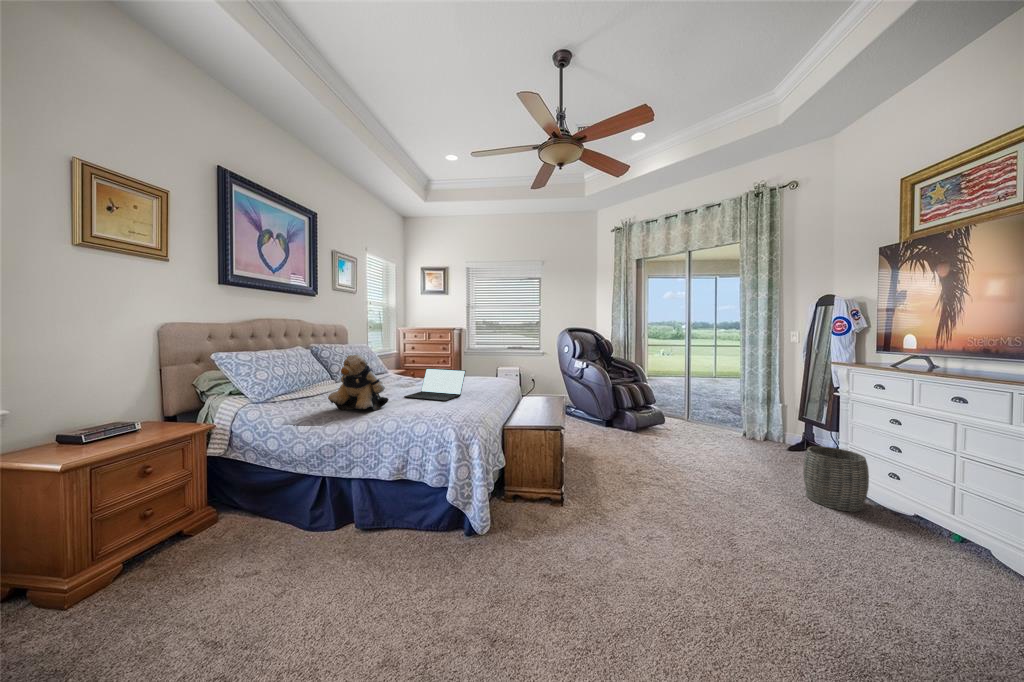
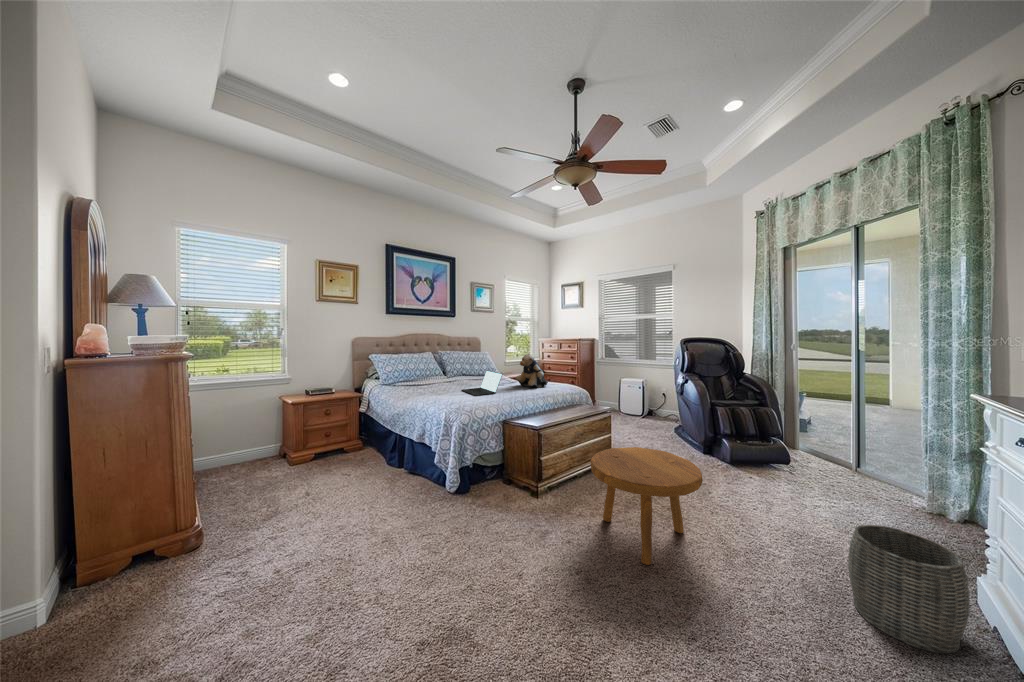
teddy bear: present [328,355,389,411] -> present [516,355,548,388]
footstool: none [635,427,739,525] -> present [590,447,703,565]

